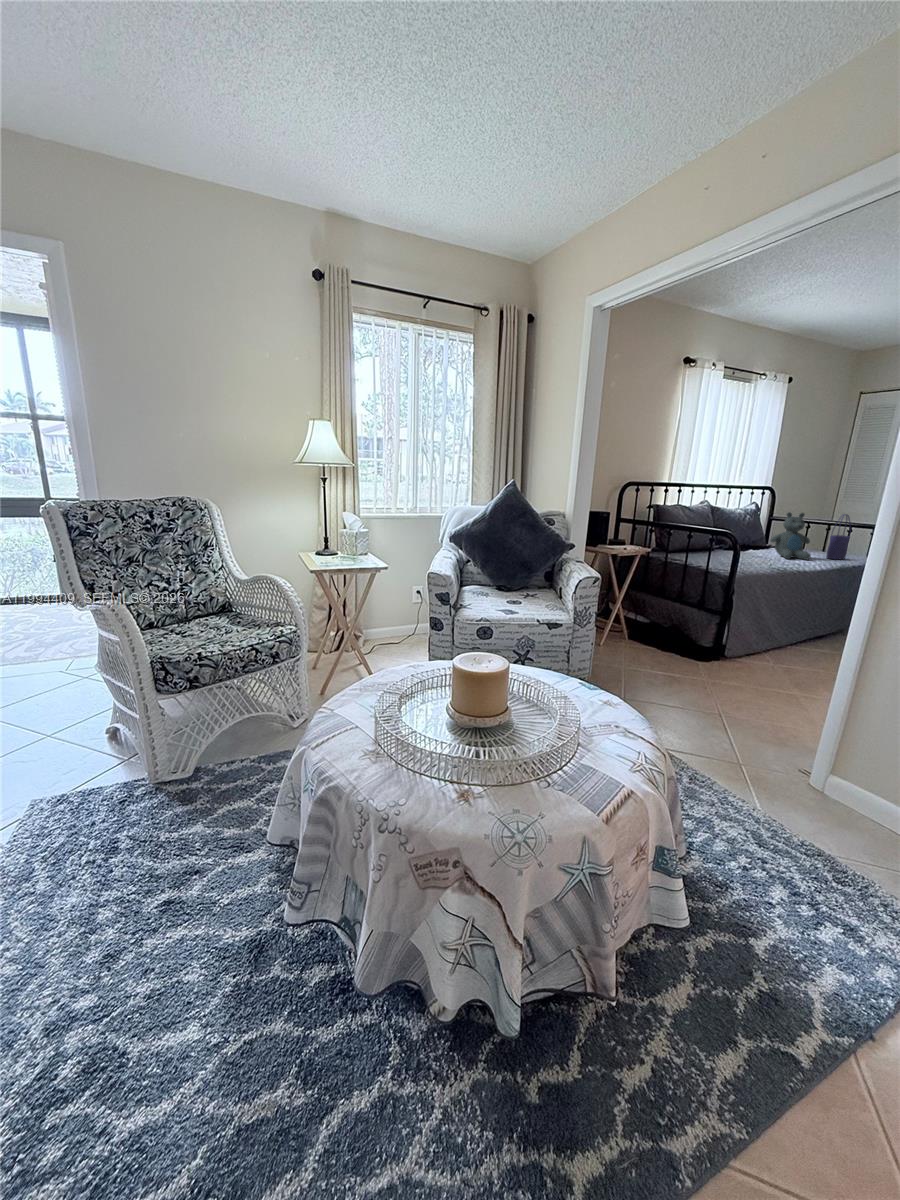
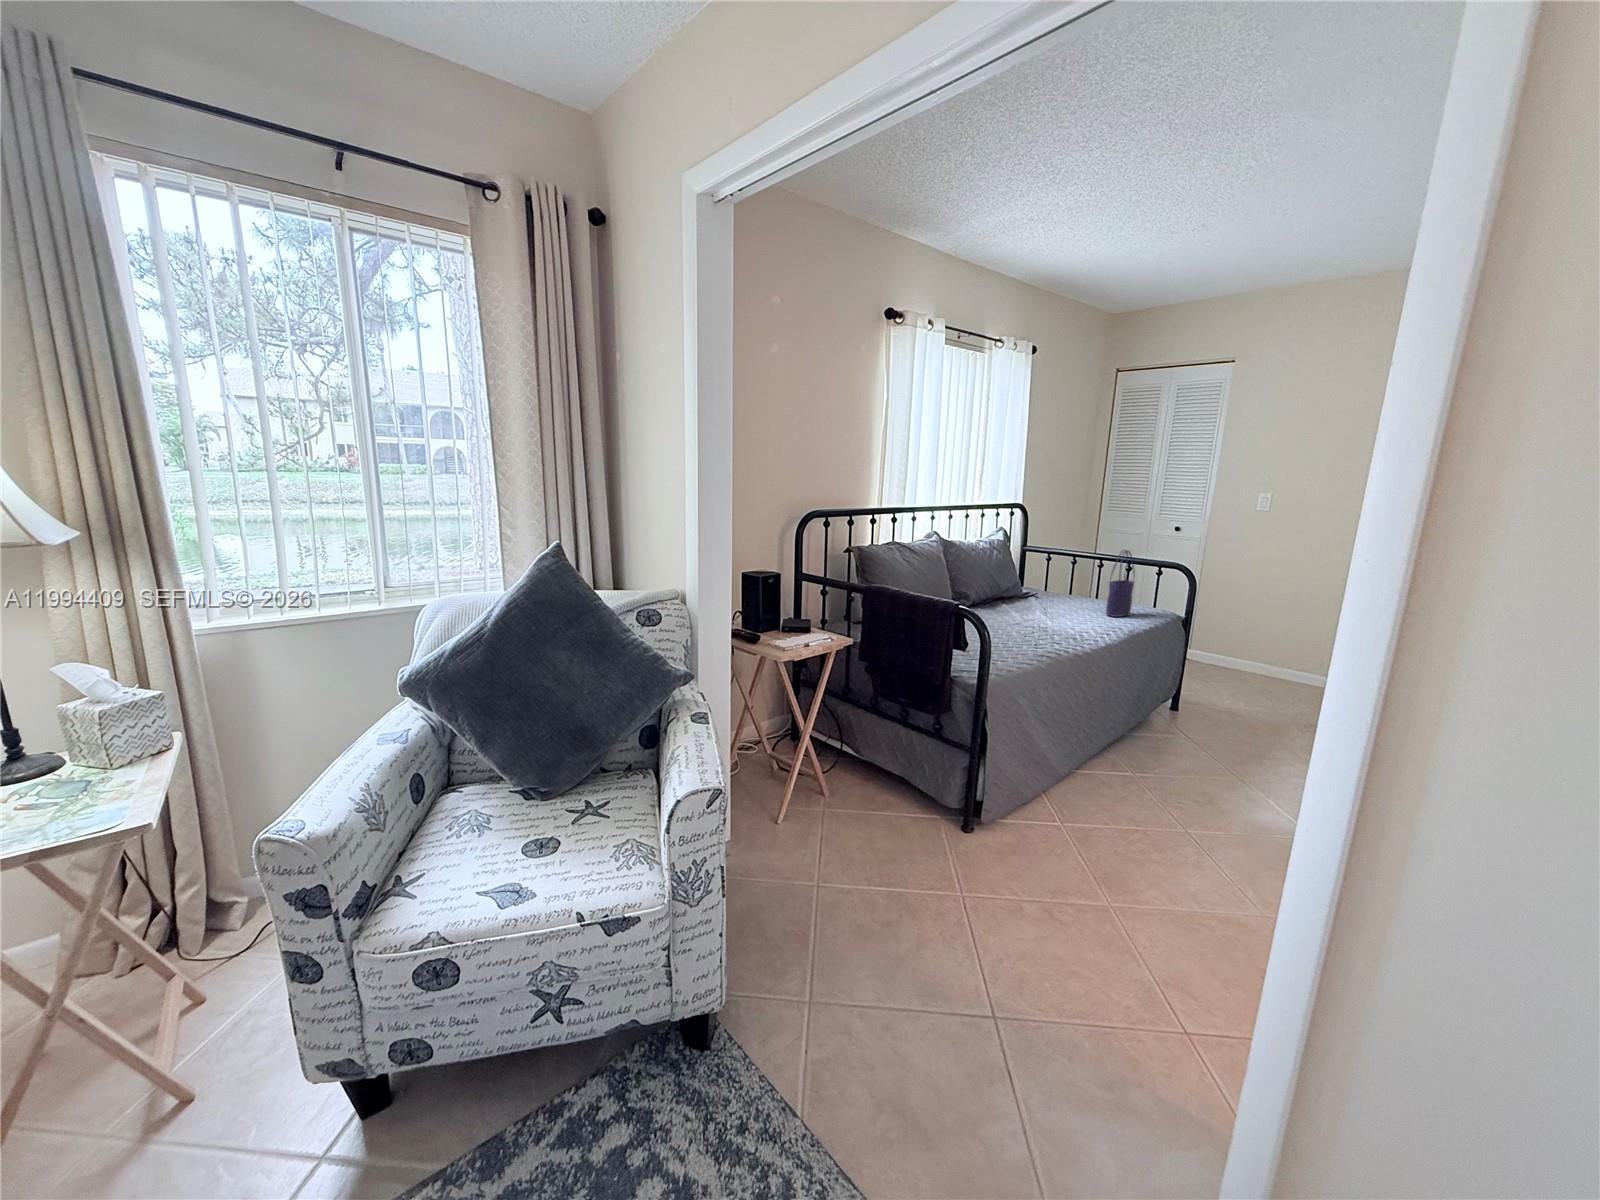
teddy bear: present [770,512,811,560] -> none [1031,550,1088,623]

